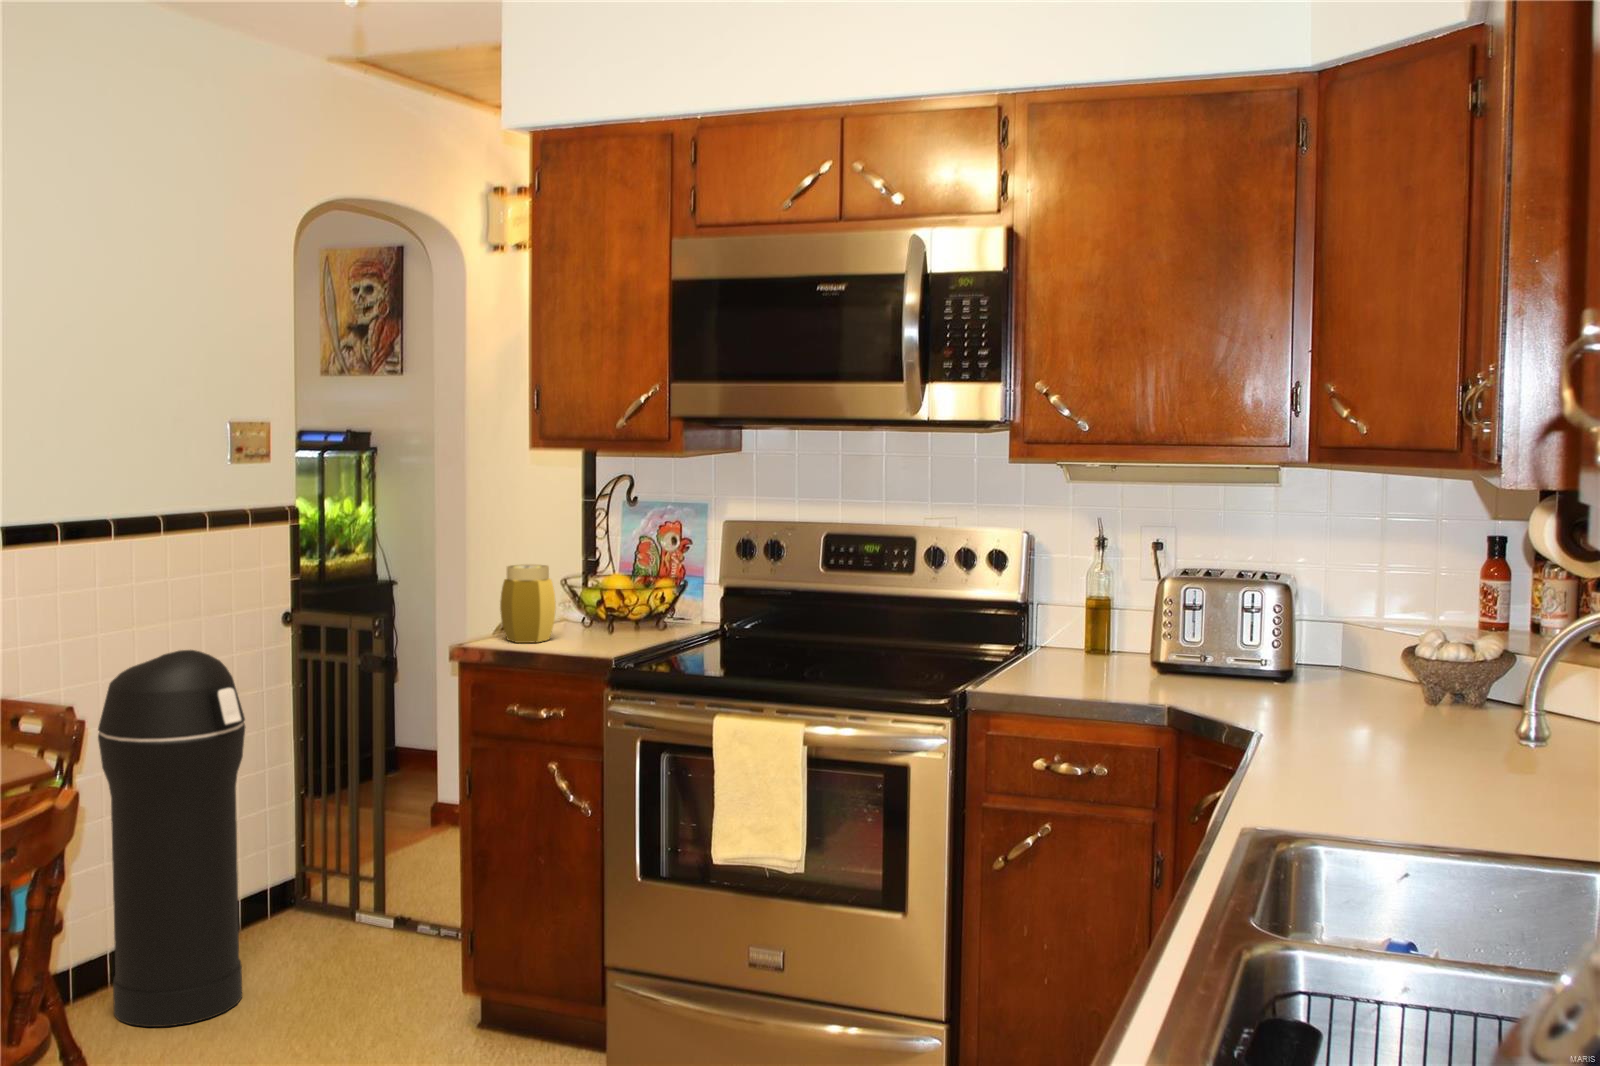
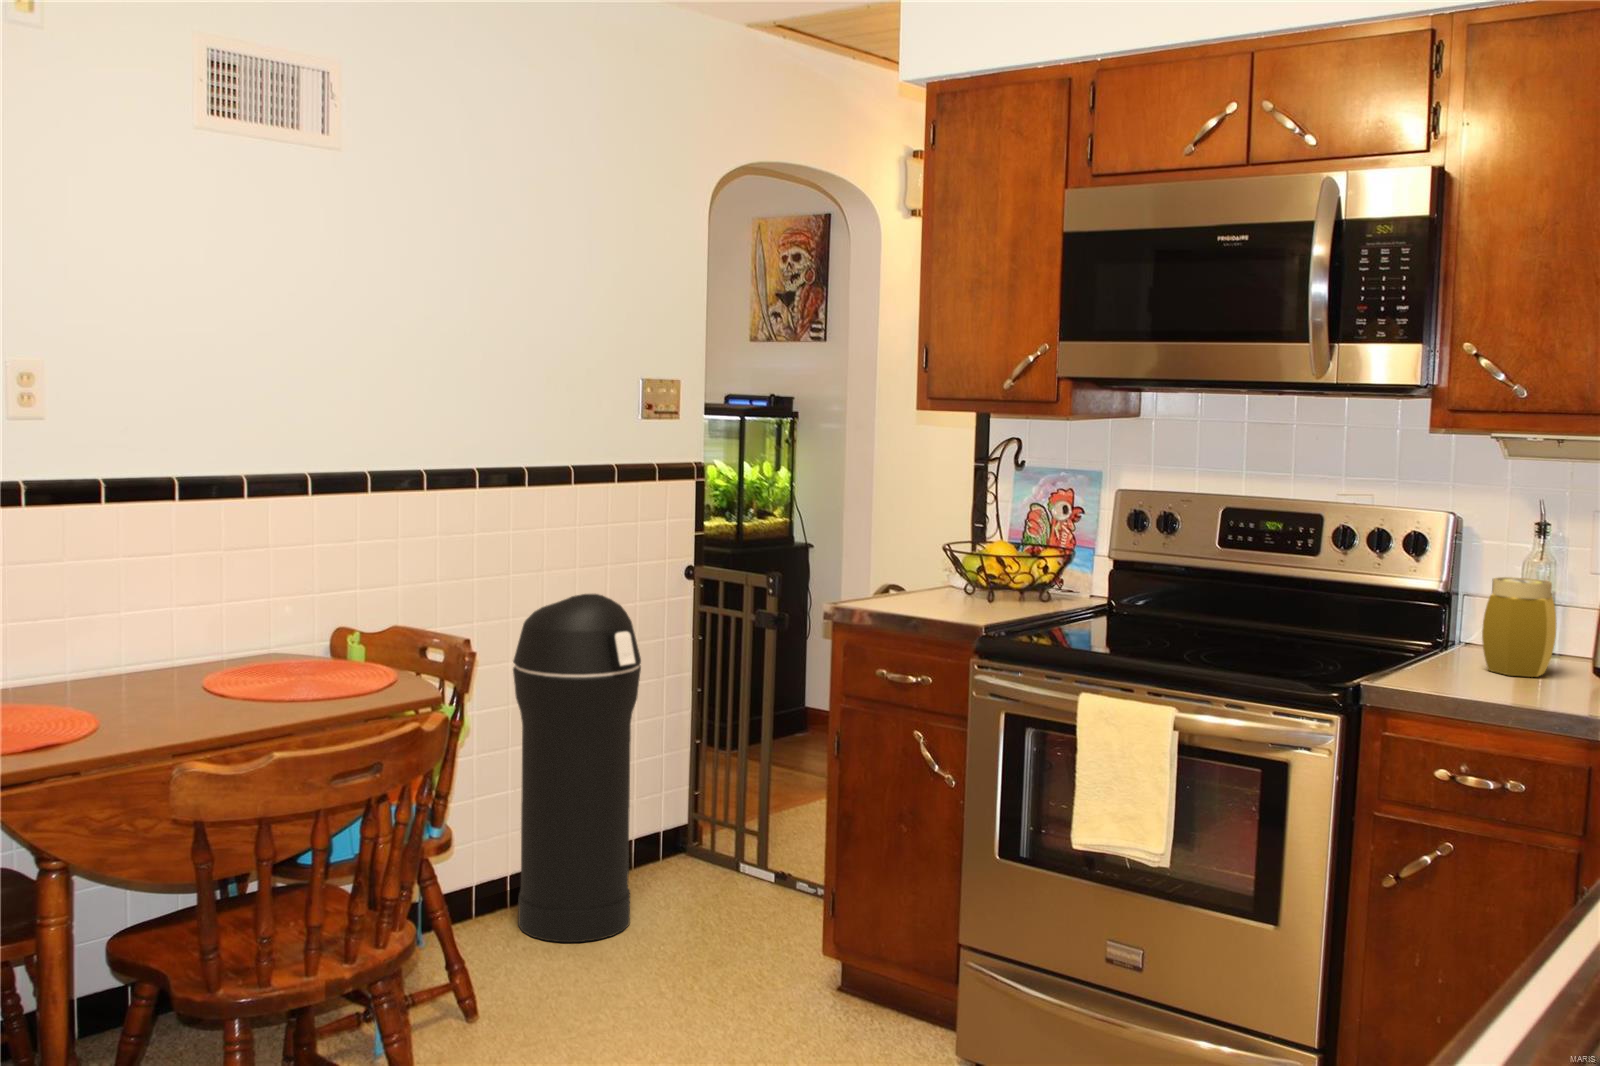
jar: present [500,564,556,643] -> present [1482,577,1556,677]

